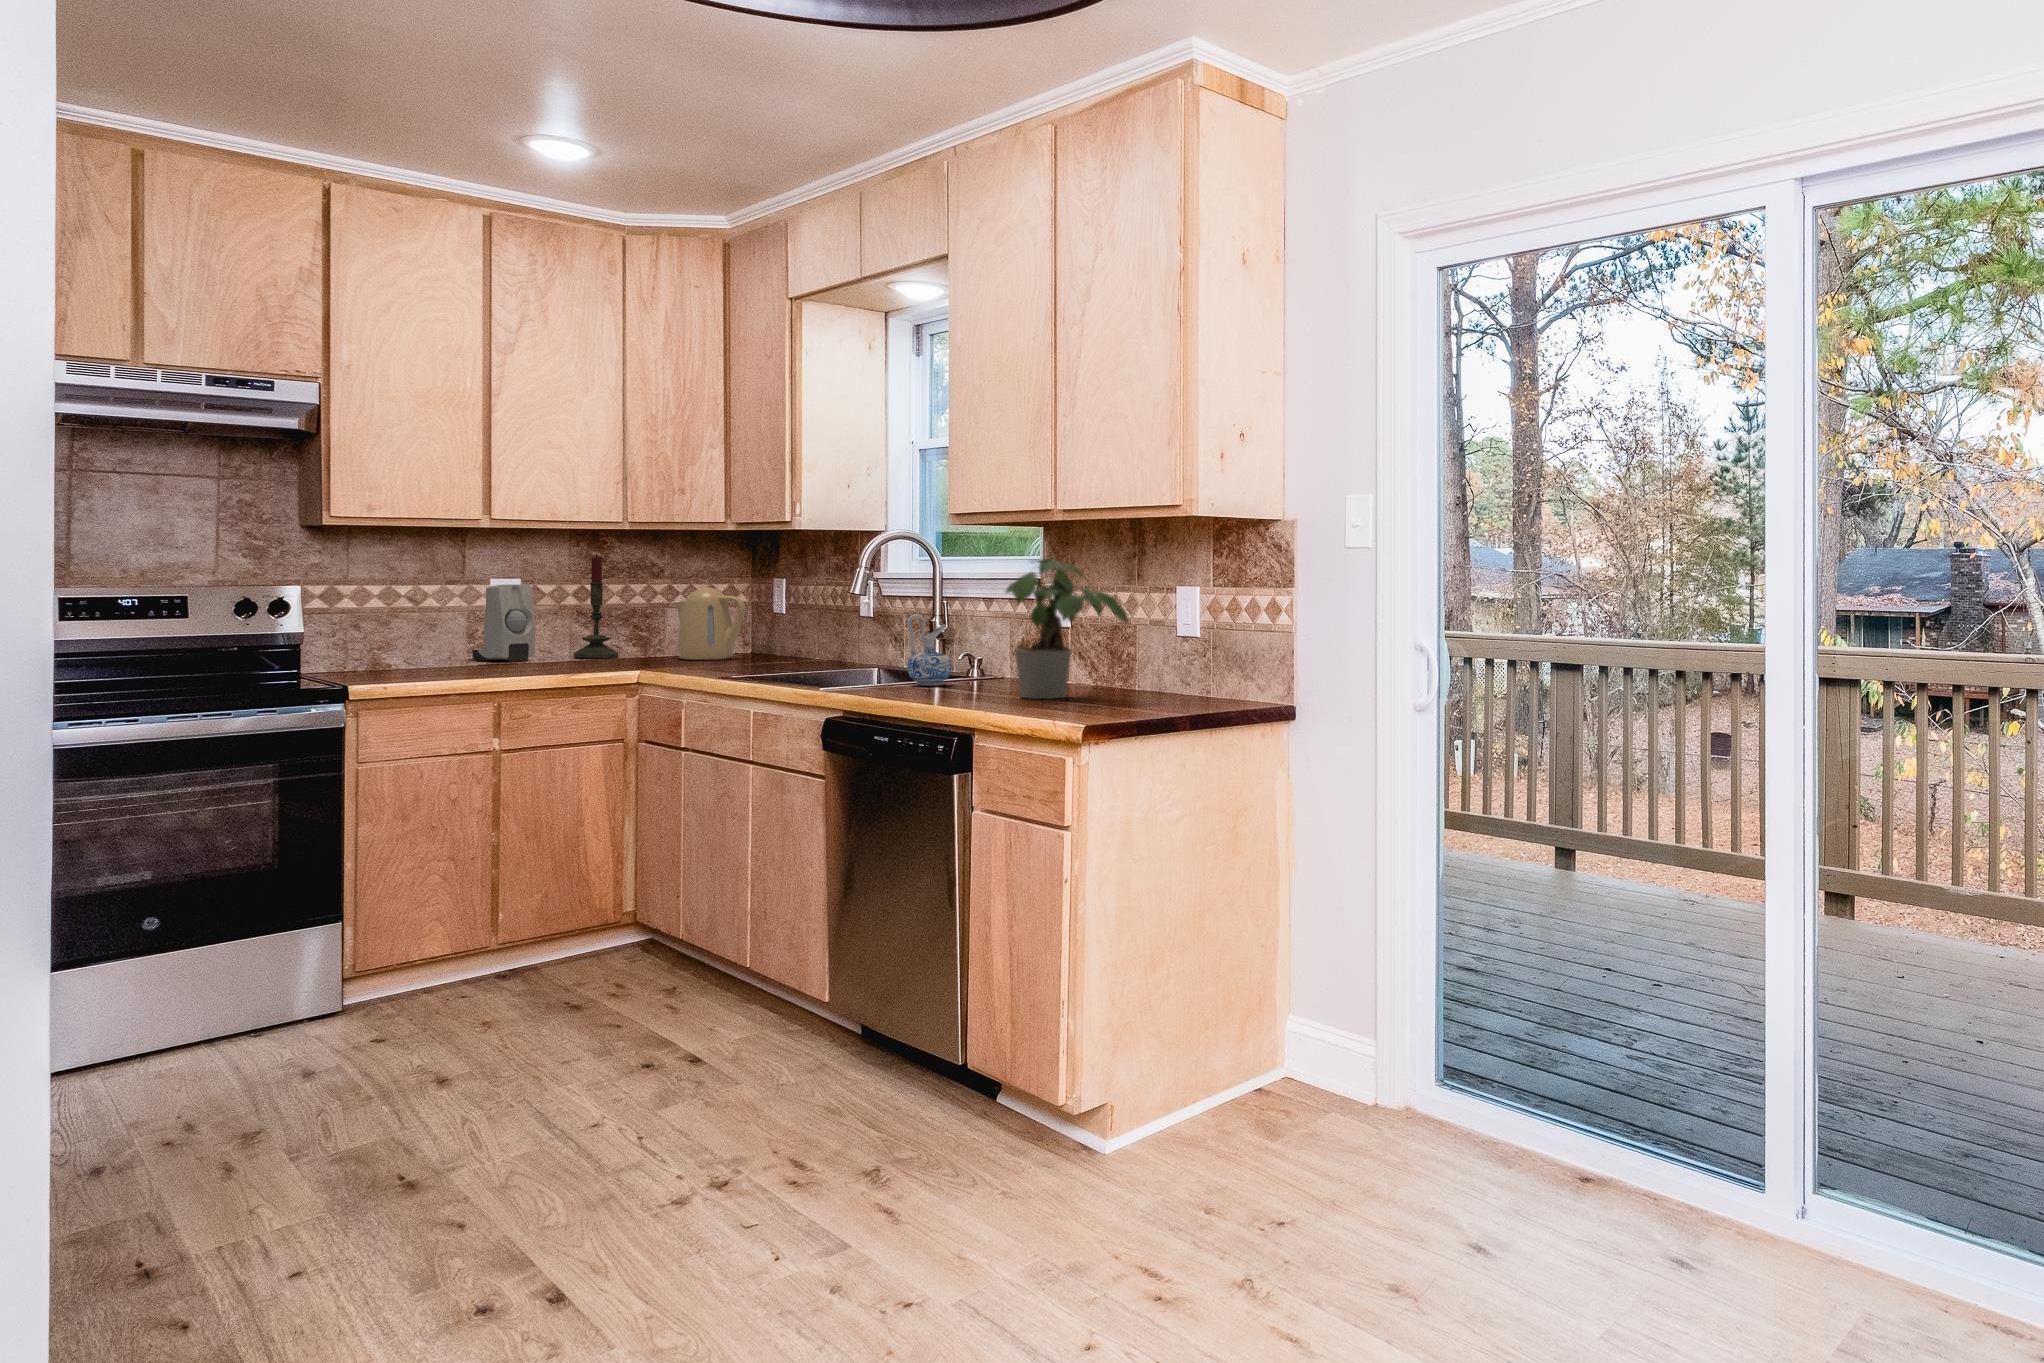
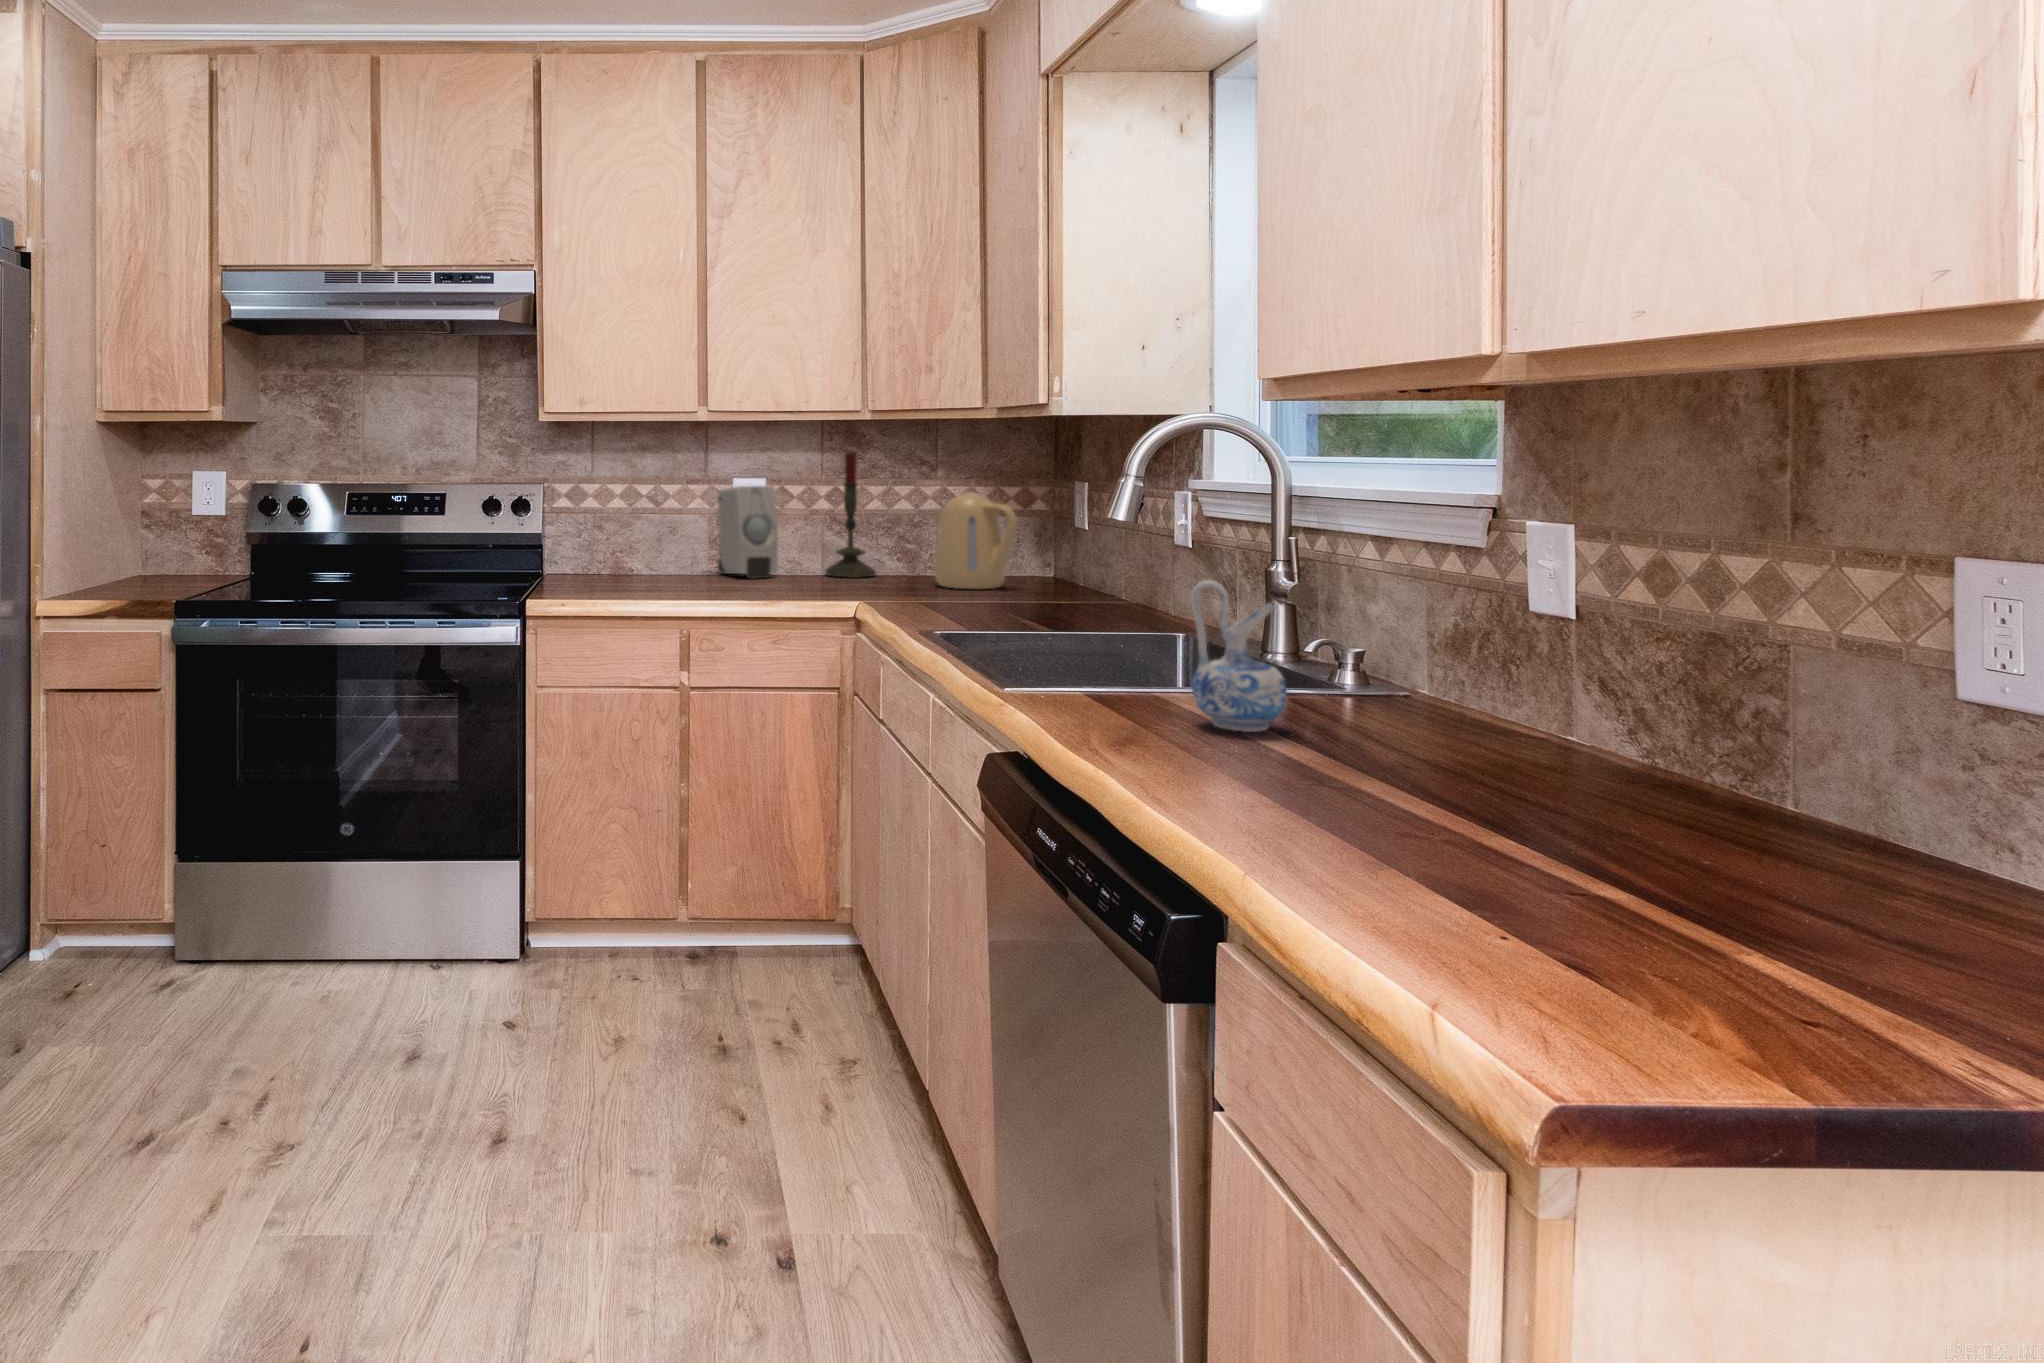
potted plant: present [1006,558,1128,699] -> none [1410,475,1846,864]

